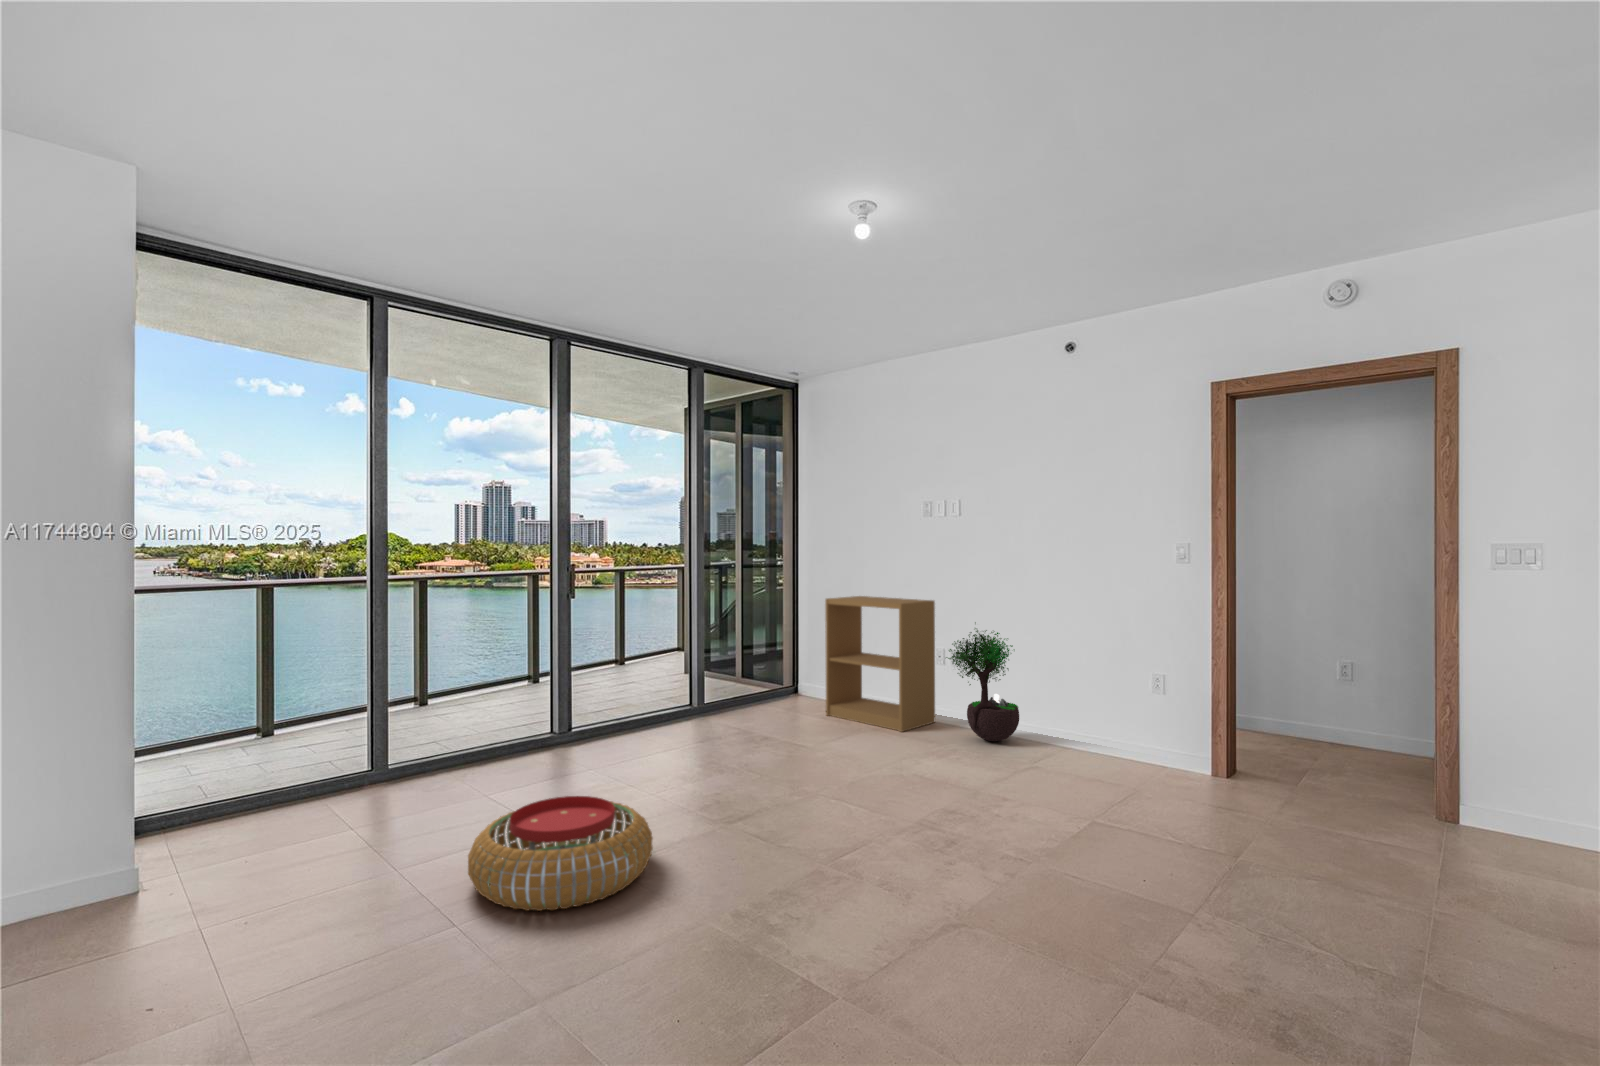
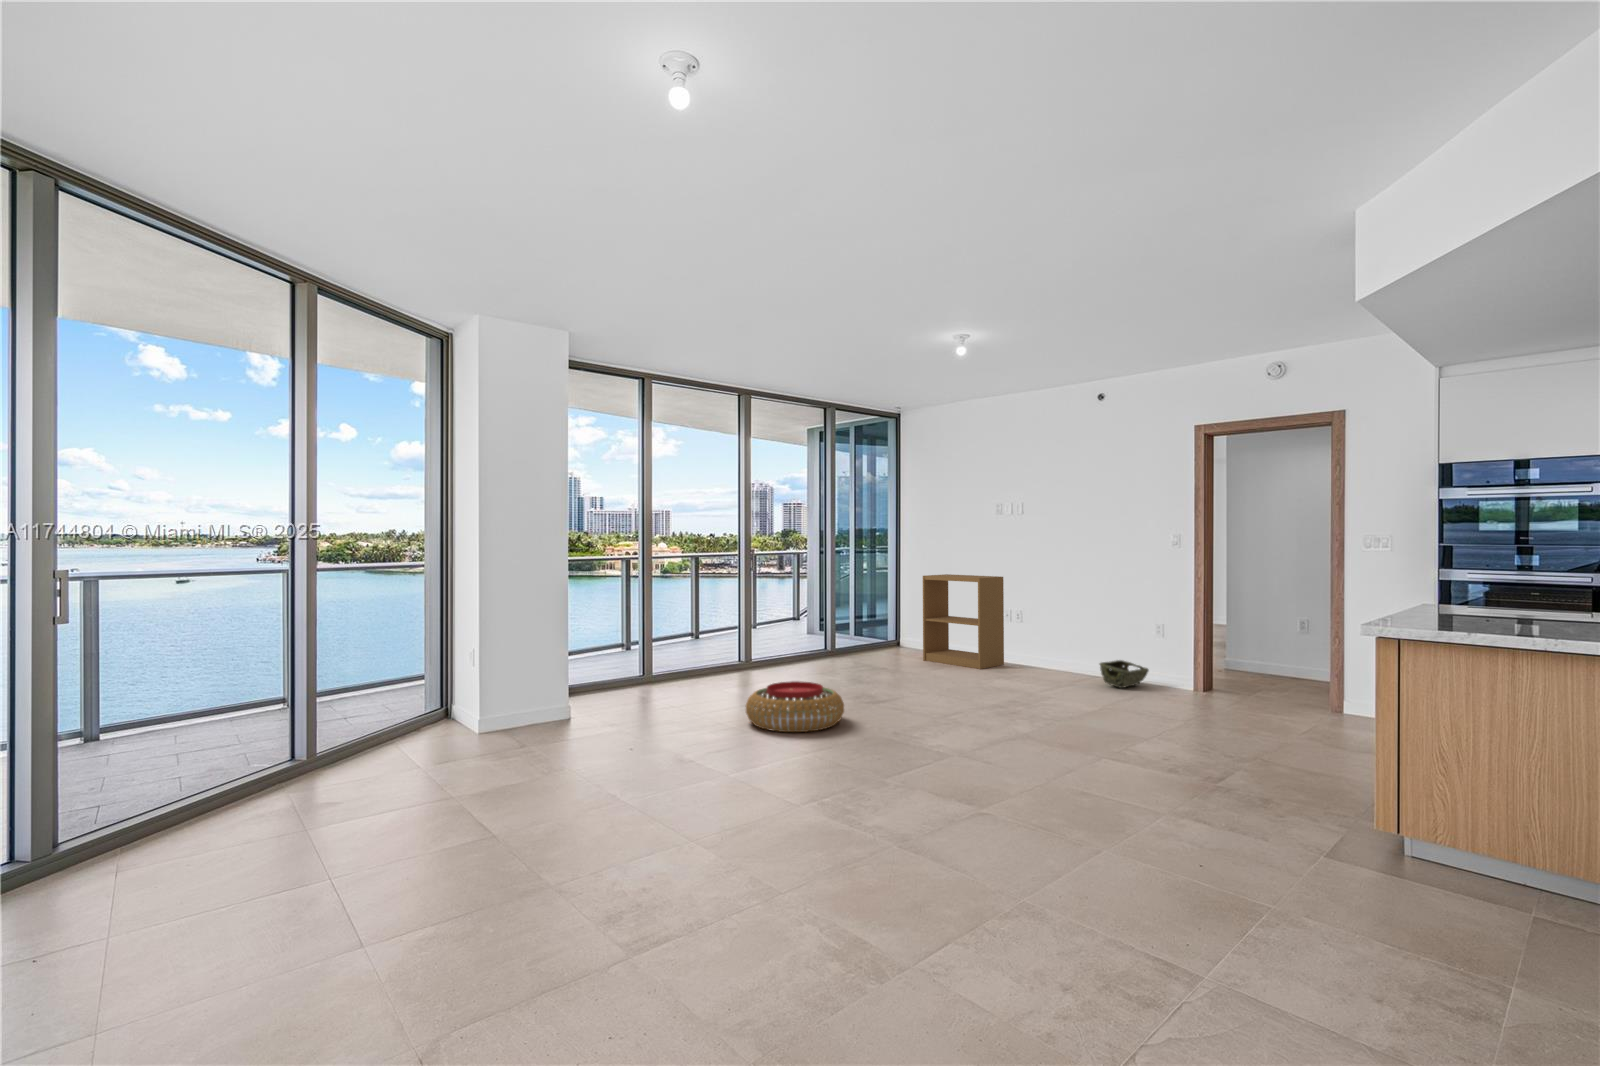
potted tree: present [946,622,1019,741] -> none [1011,590,1065,674]
woven basket: none [1072,725,1143,772] -> present [1100,660,1149,688]

